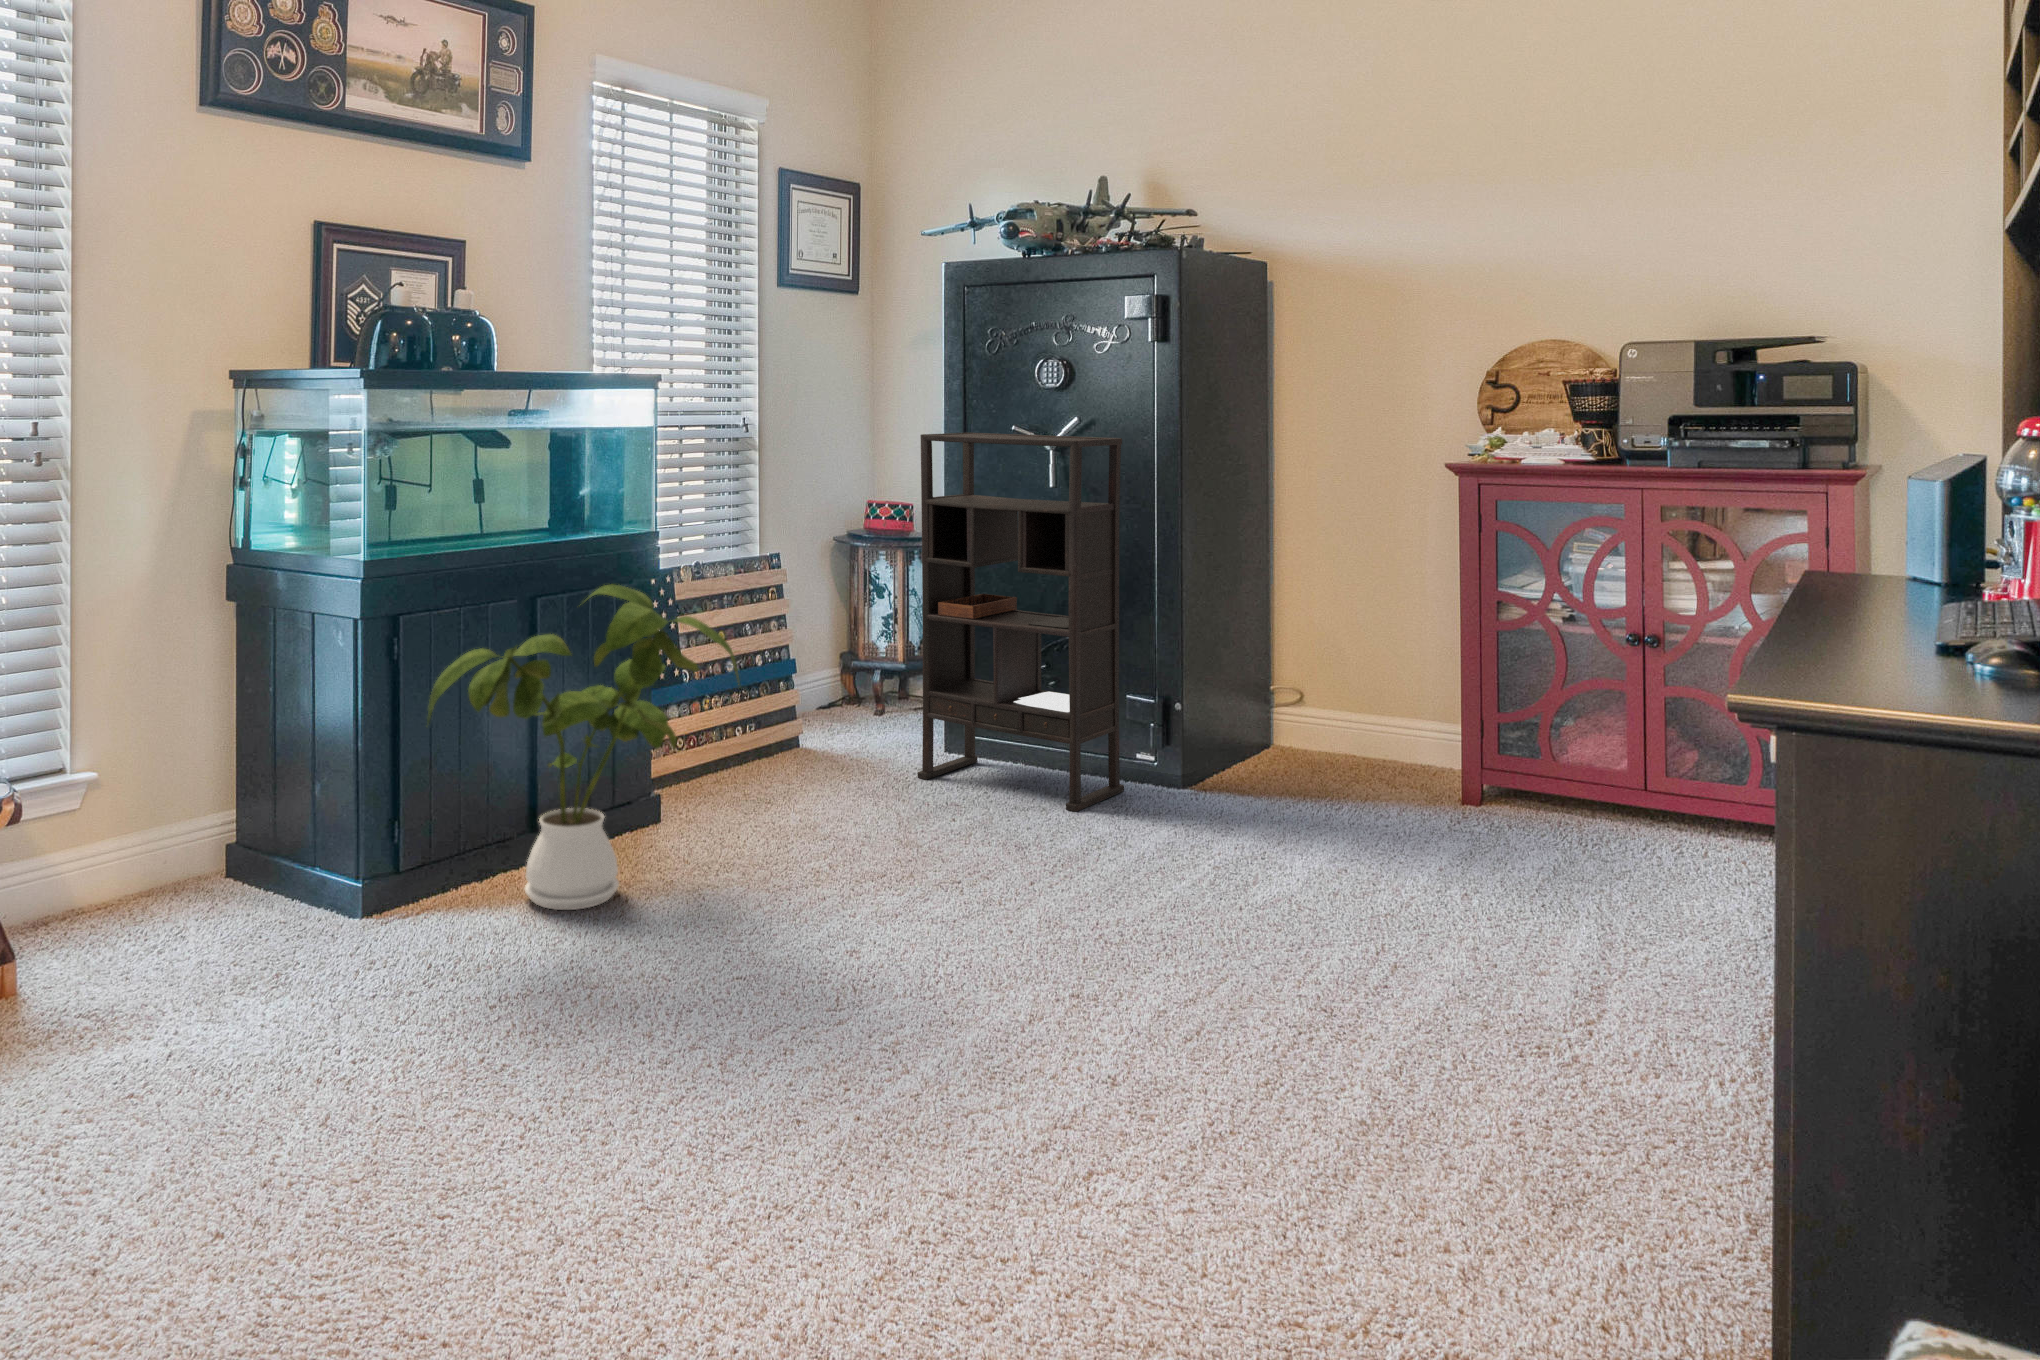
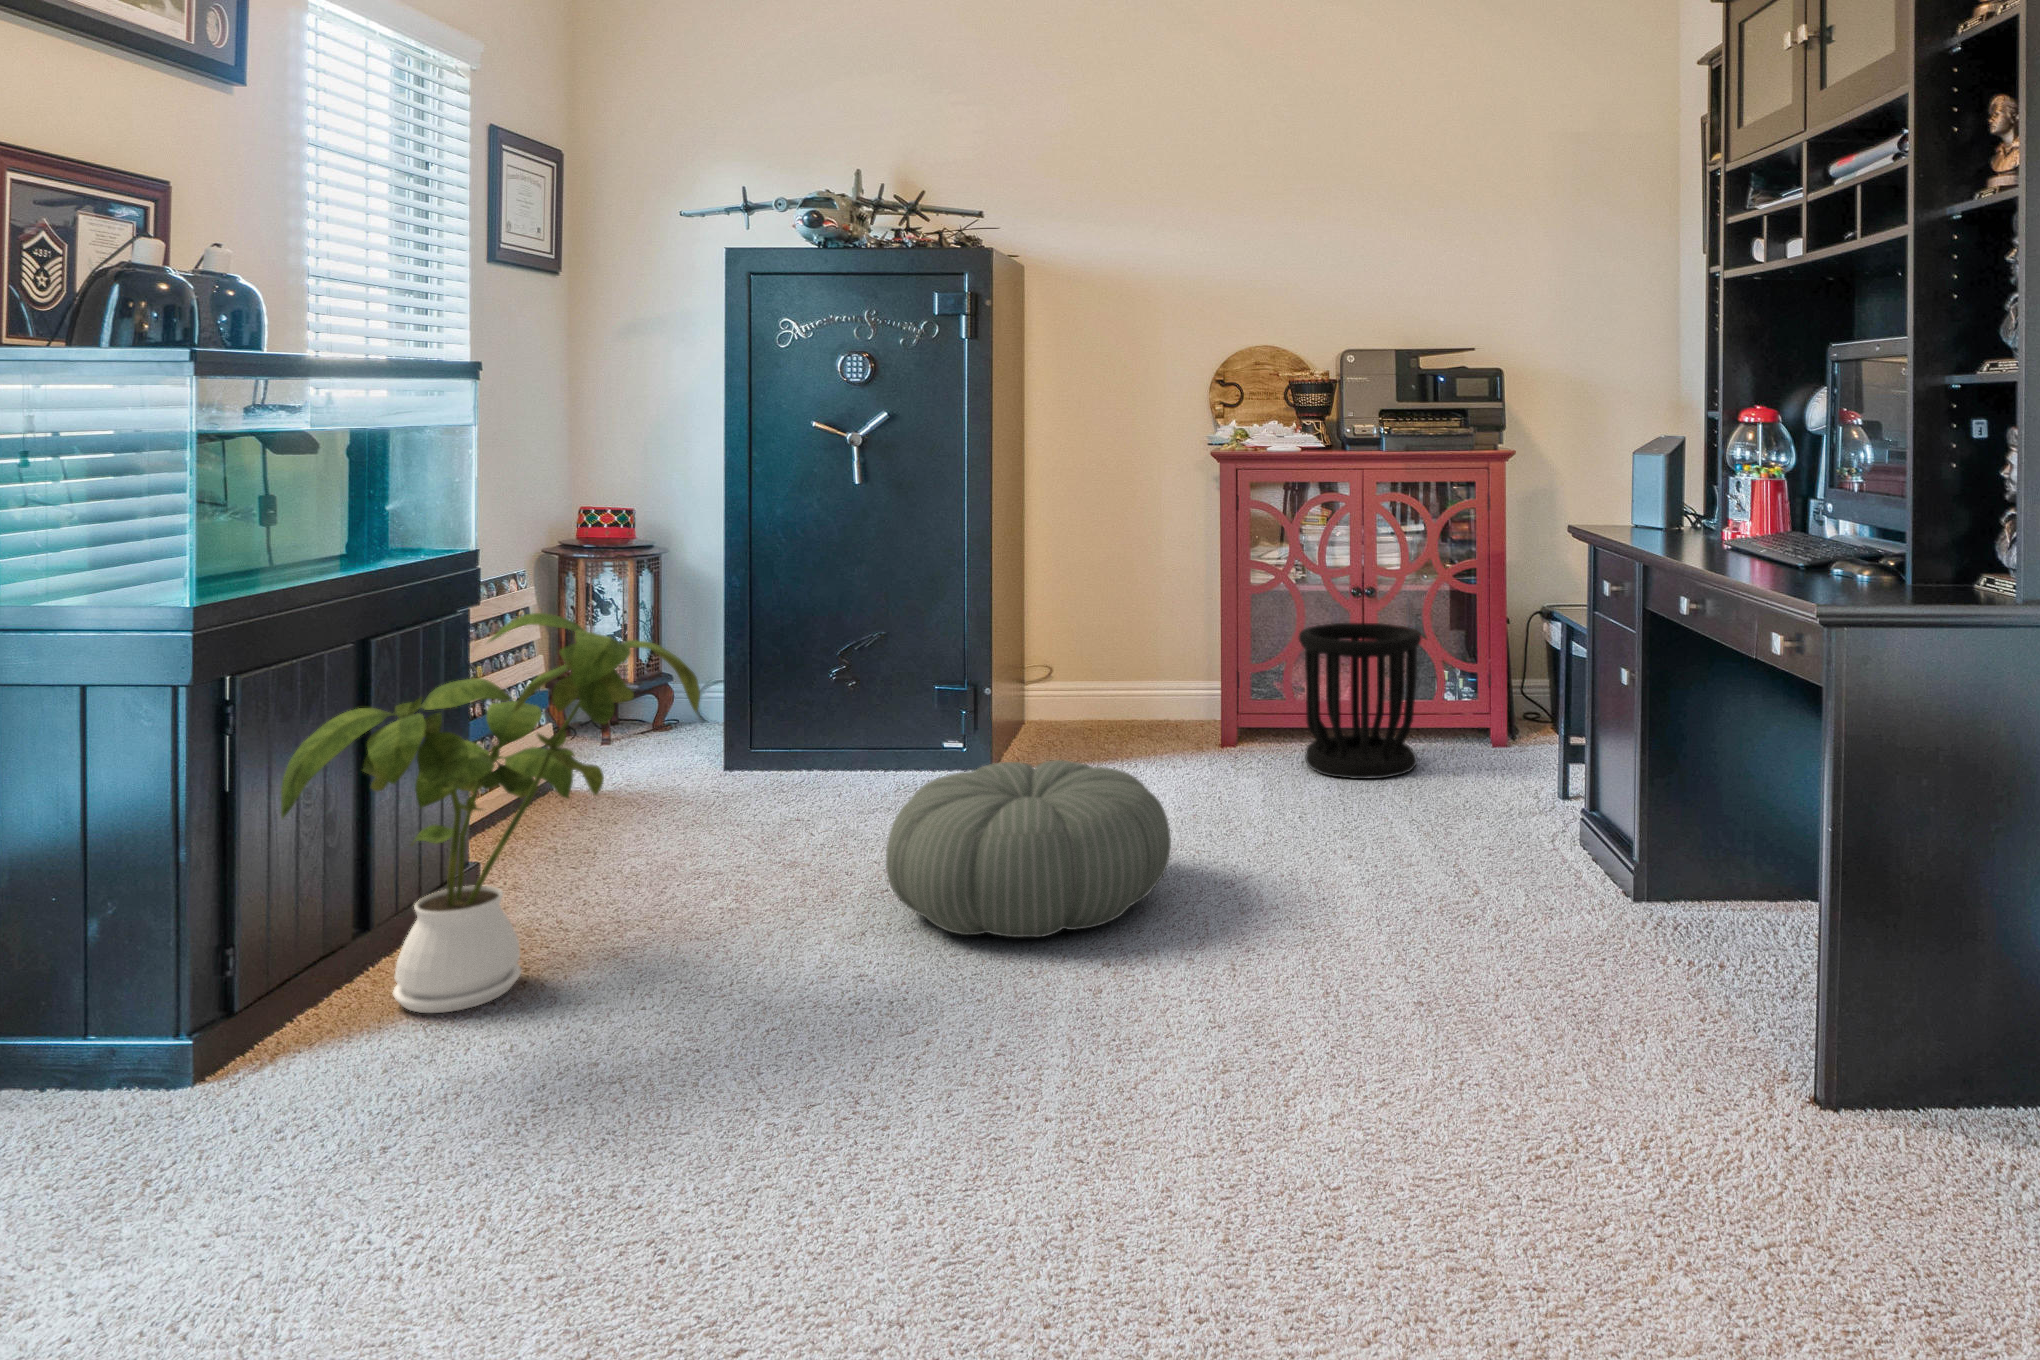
bookshelf: present [918,433,1124,812] -> none [730,431,946,798]
wastebasket: none [1541,688,1729,901] -> present [1299,623,1421,779]
pouf: none [923,786,1227,982] -> present [886,760,1171,937]

